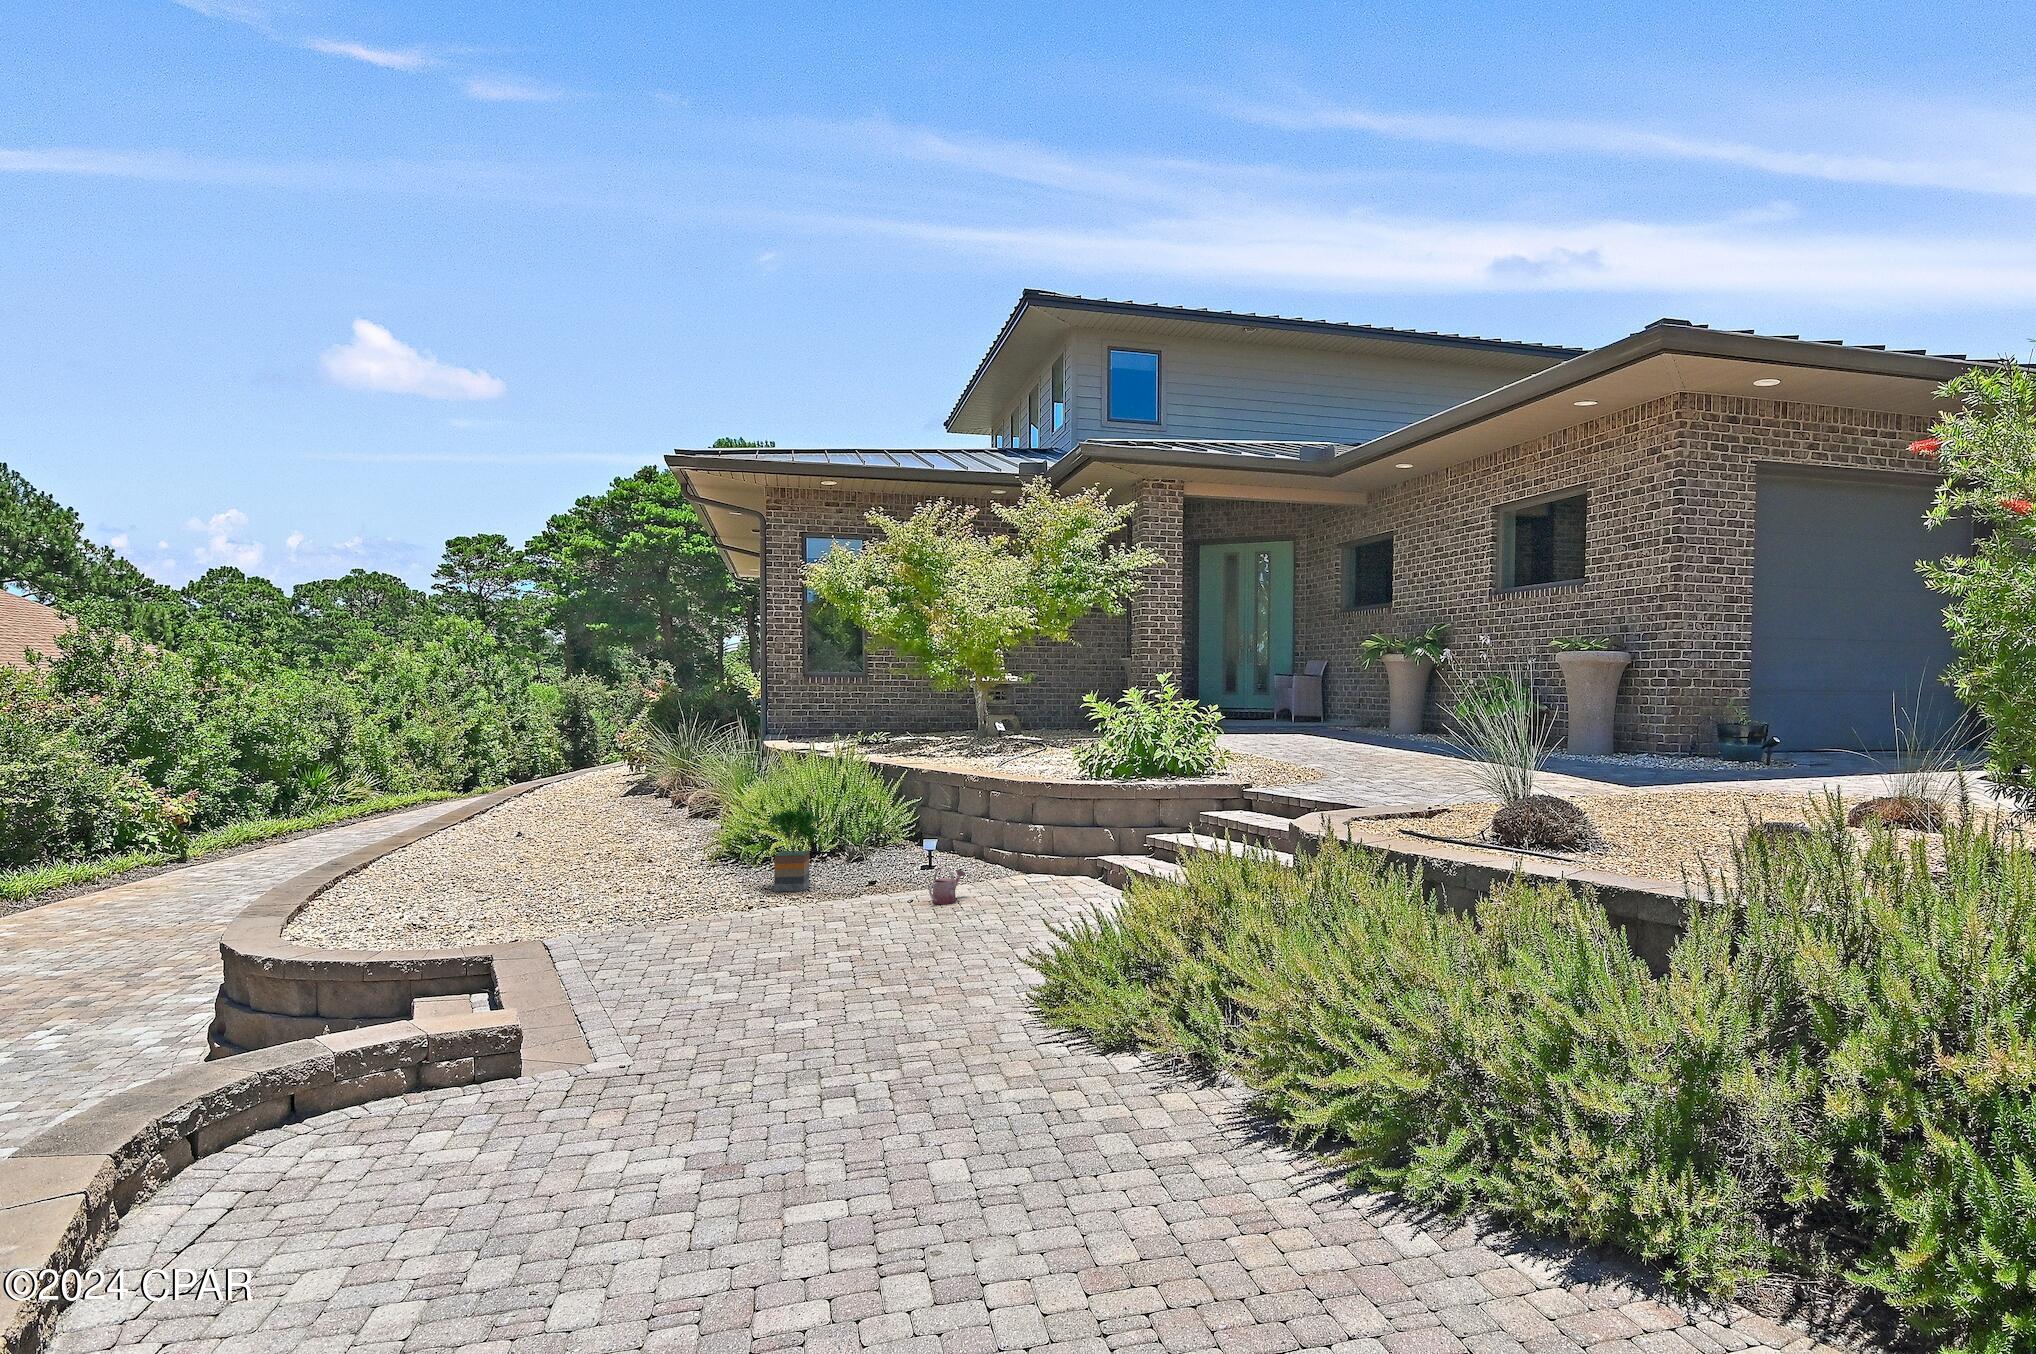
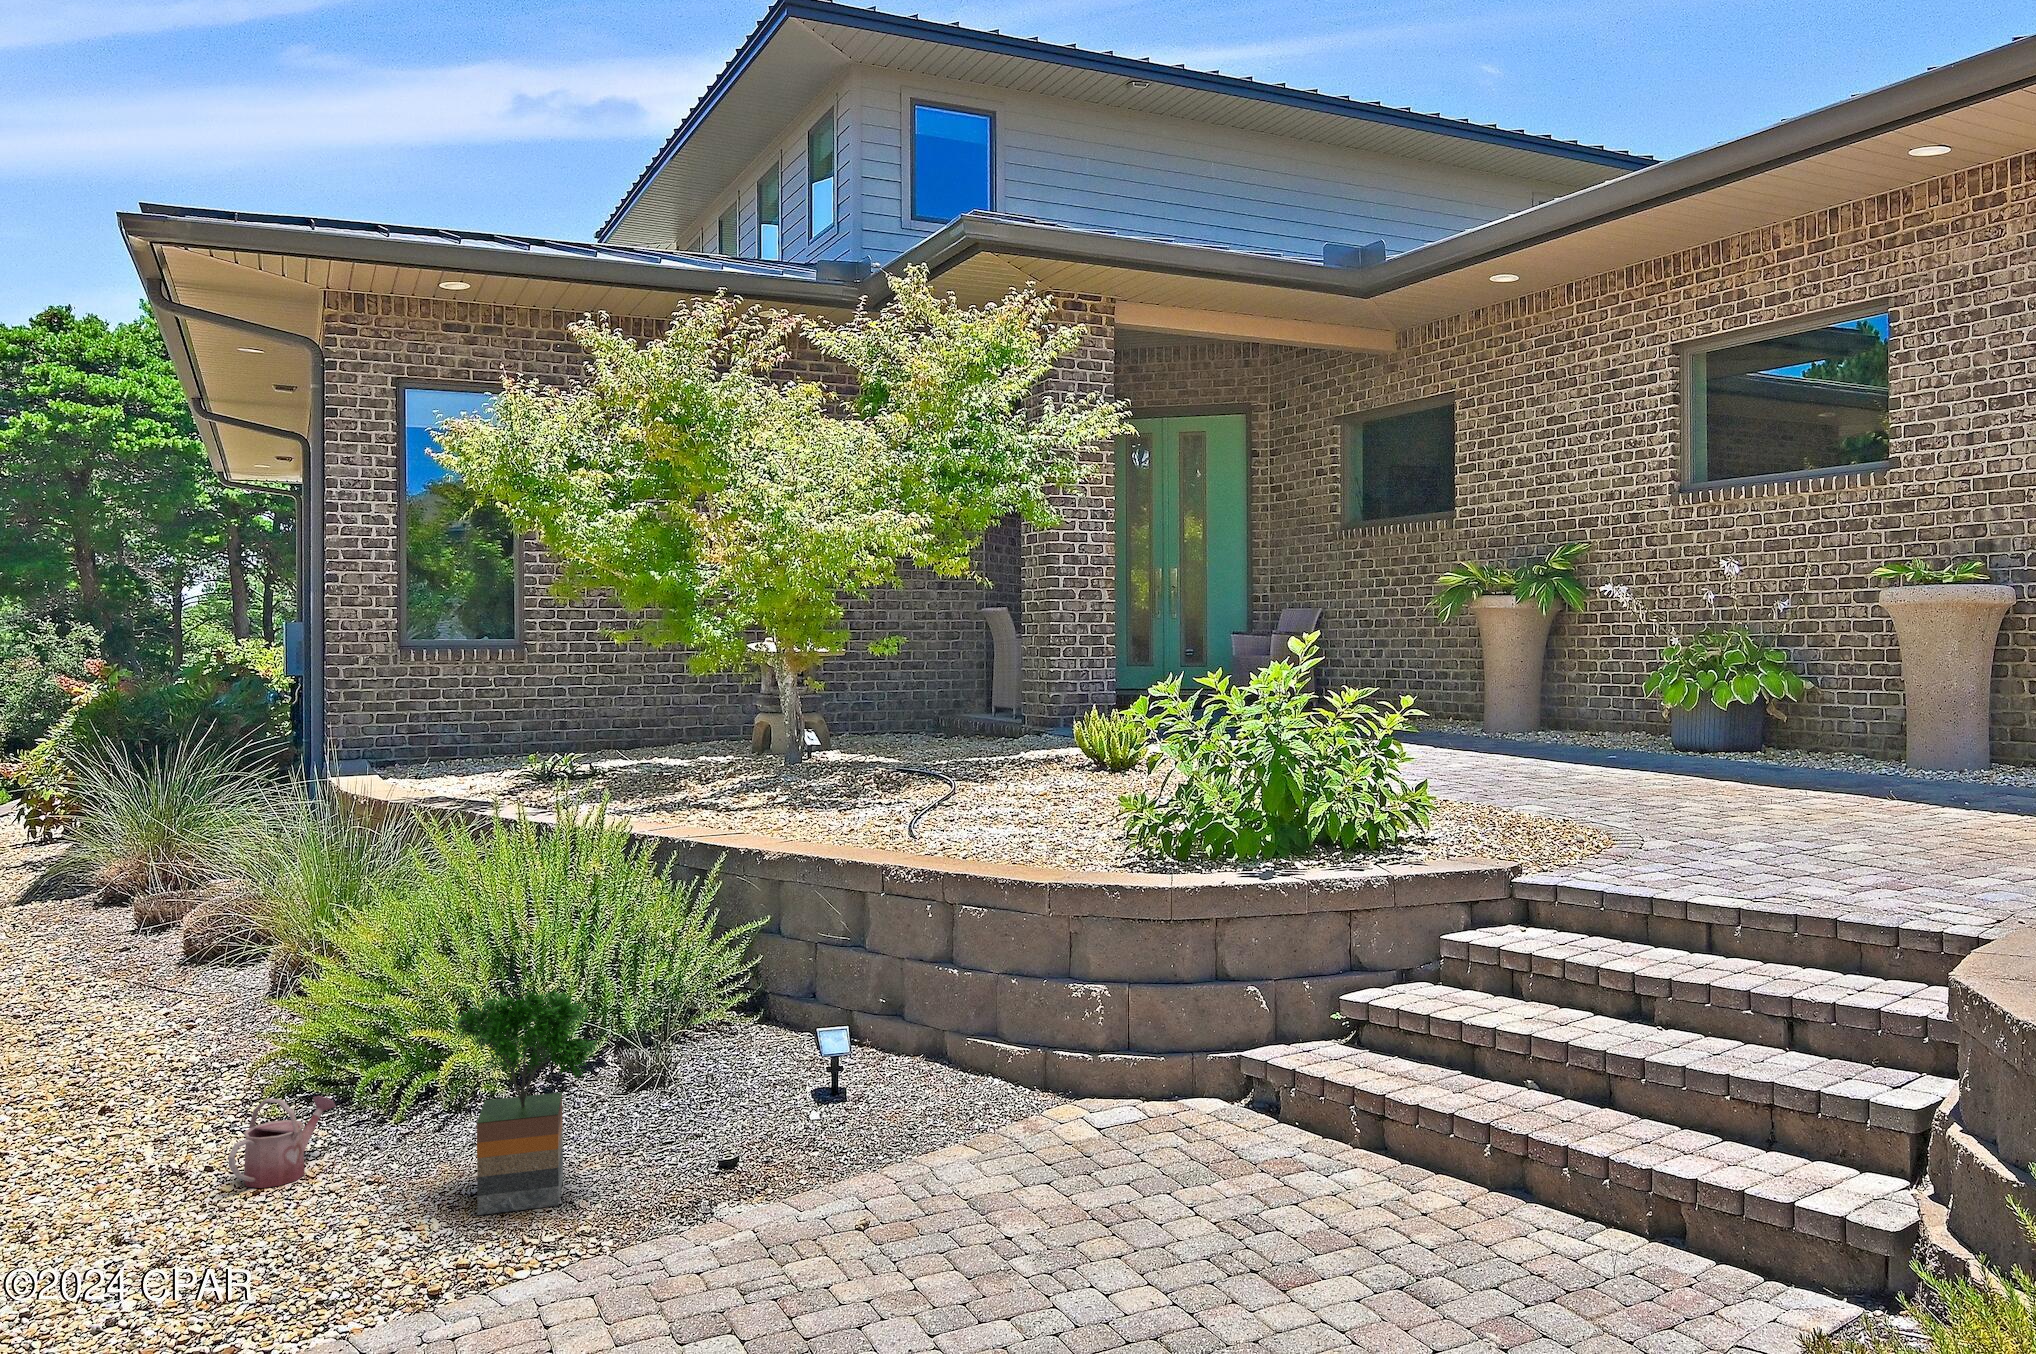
watering can: present [929,867,965,904] -> present [228,1096,336,1188]

